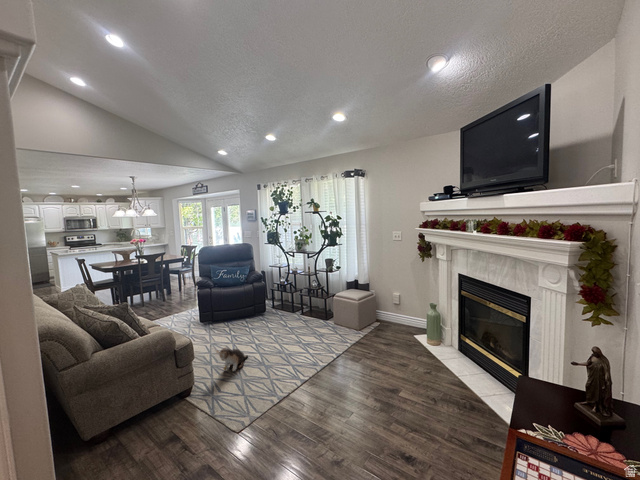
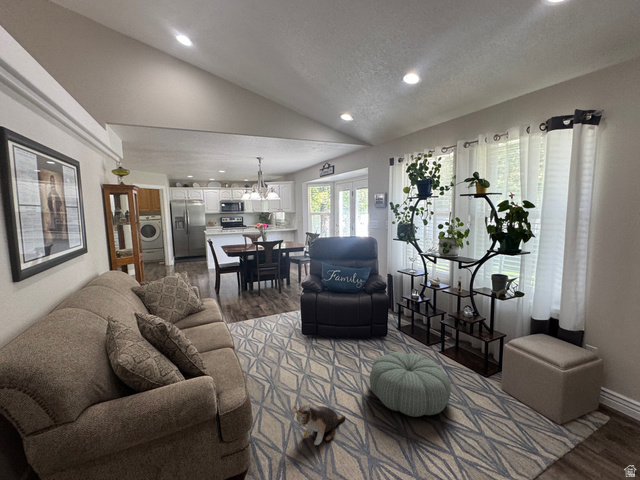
pouf: none [260,313,308,345] -> present [370,352,451,417]

